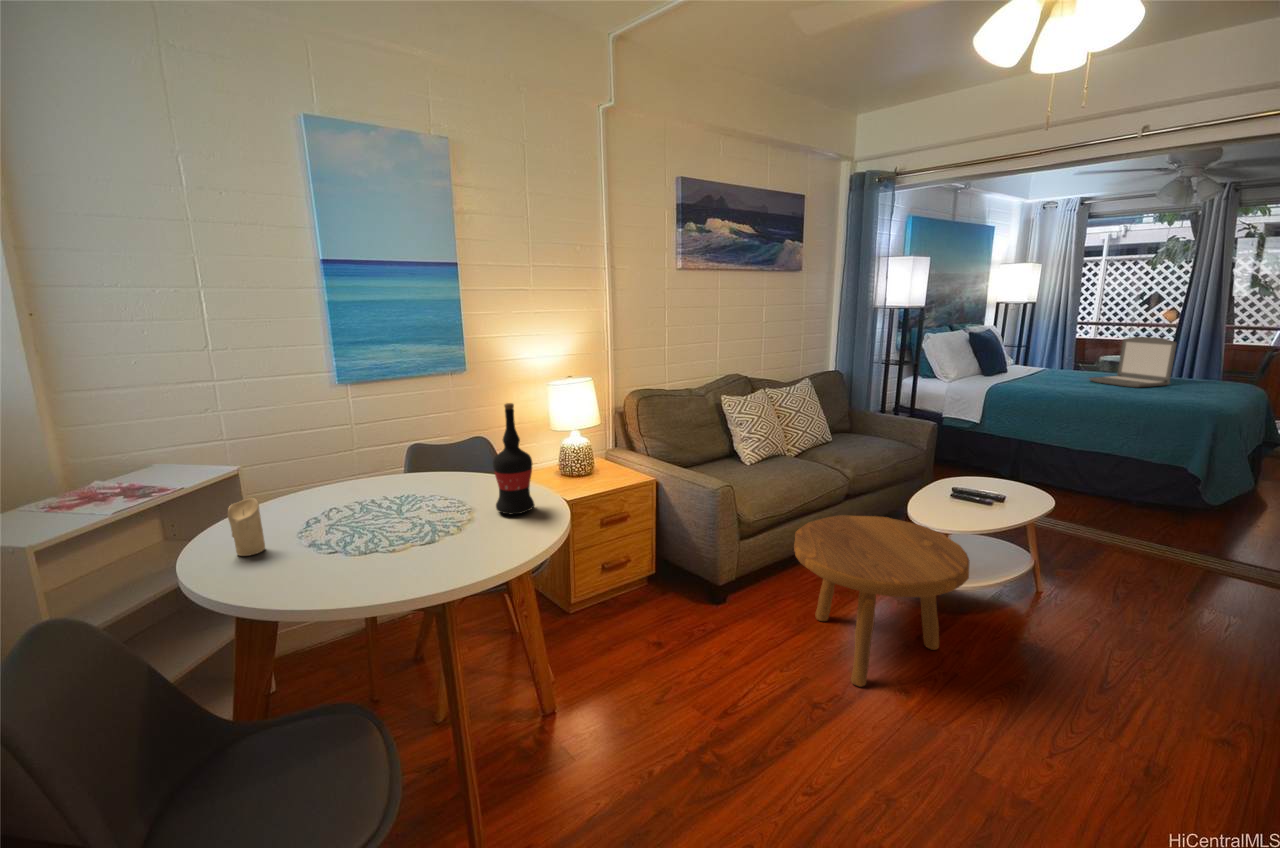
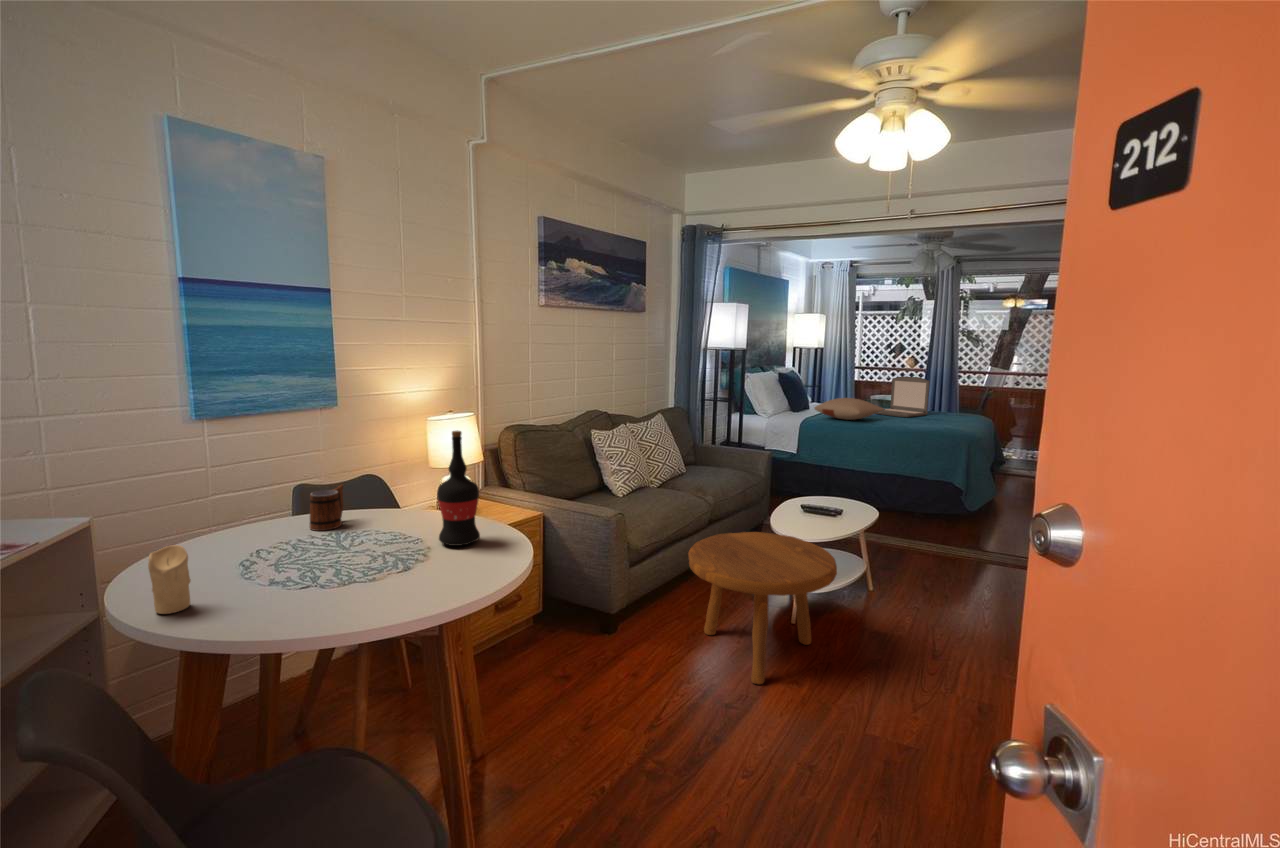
pillow: none [1006,363,1104,389] -> present [814,398,884,420]
mug: none [407,446,440,487] -> present [310,485,343,531]

